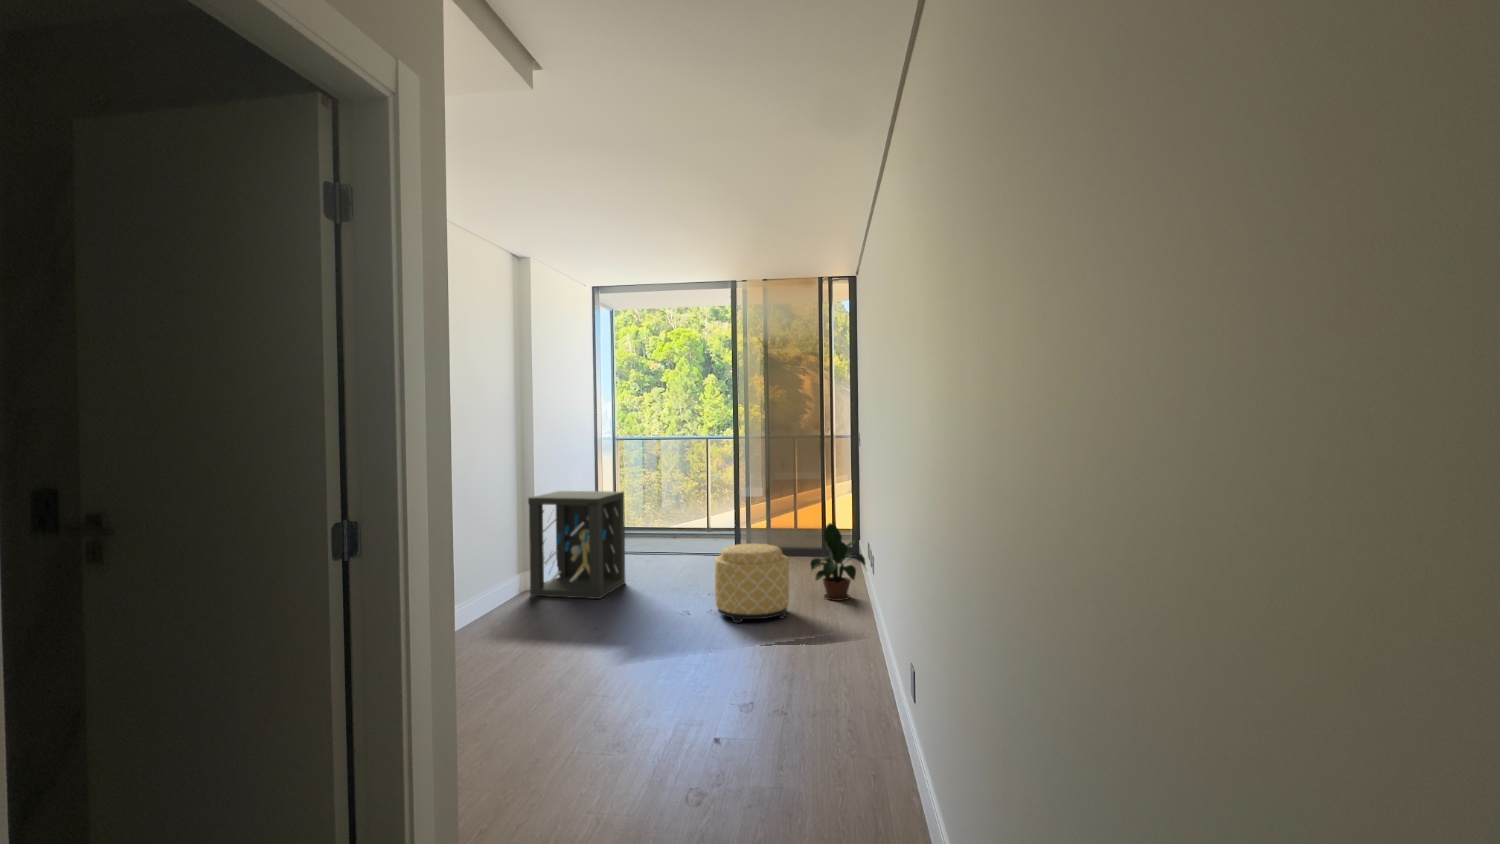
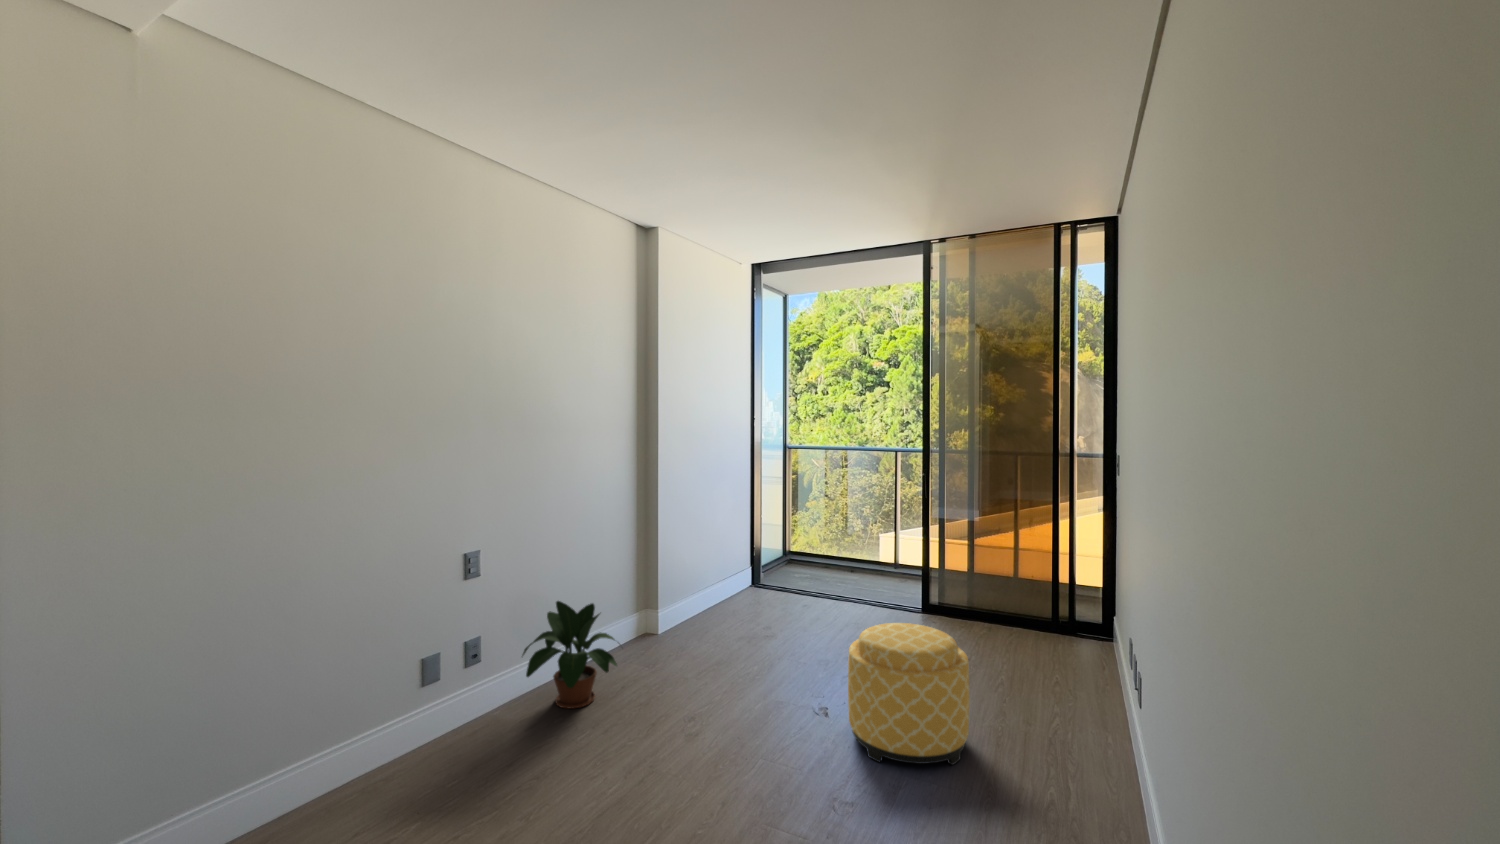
storage cabinet: present [528,491,625,599] -> none [642,512,764,663]
potted plant: present [810,523,866,601] -> present [522,601,617,708]

